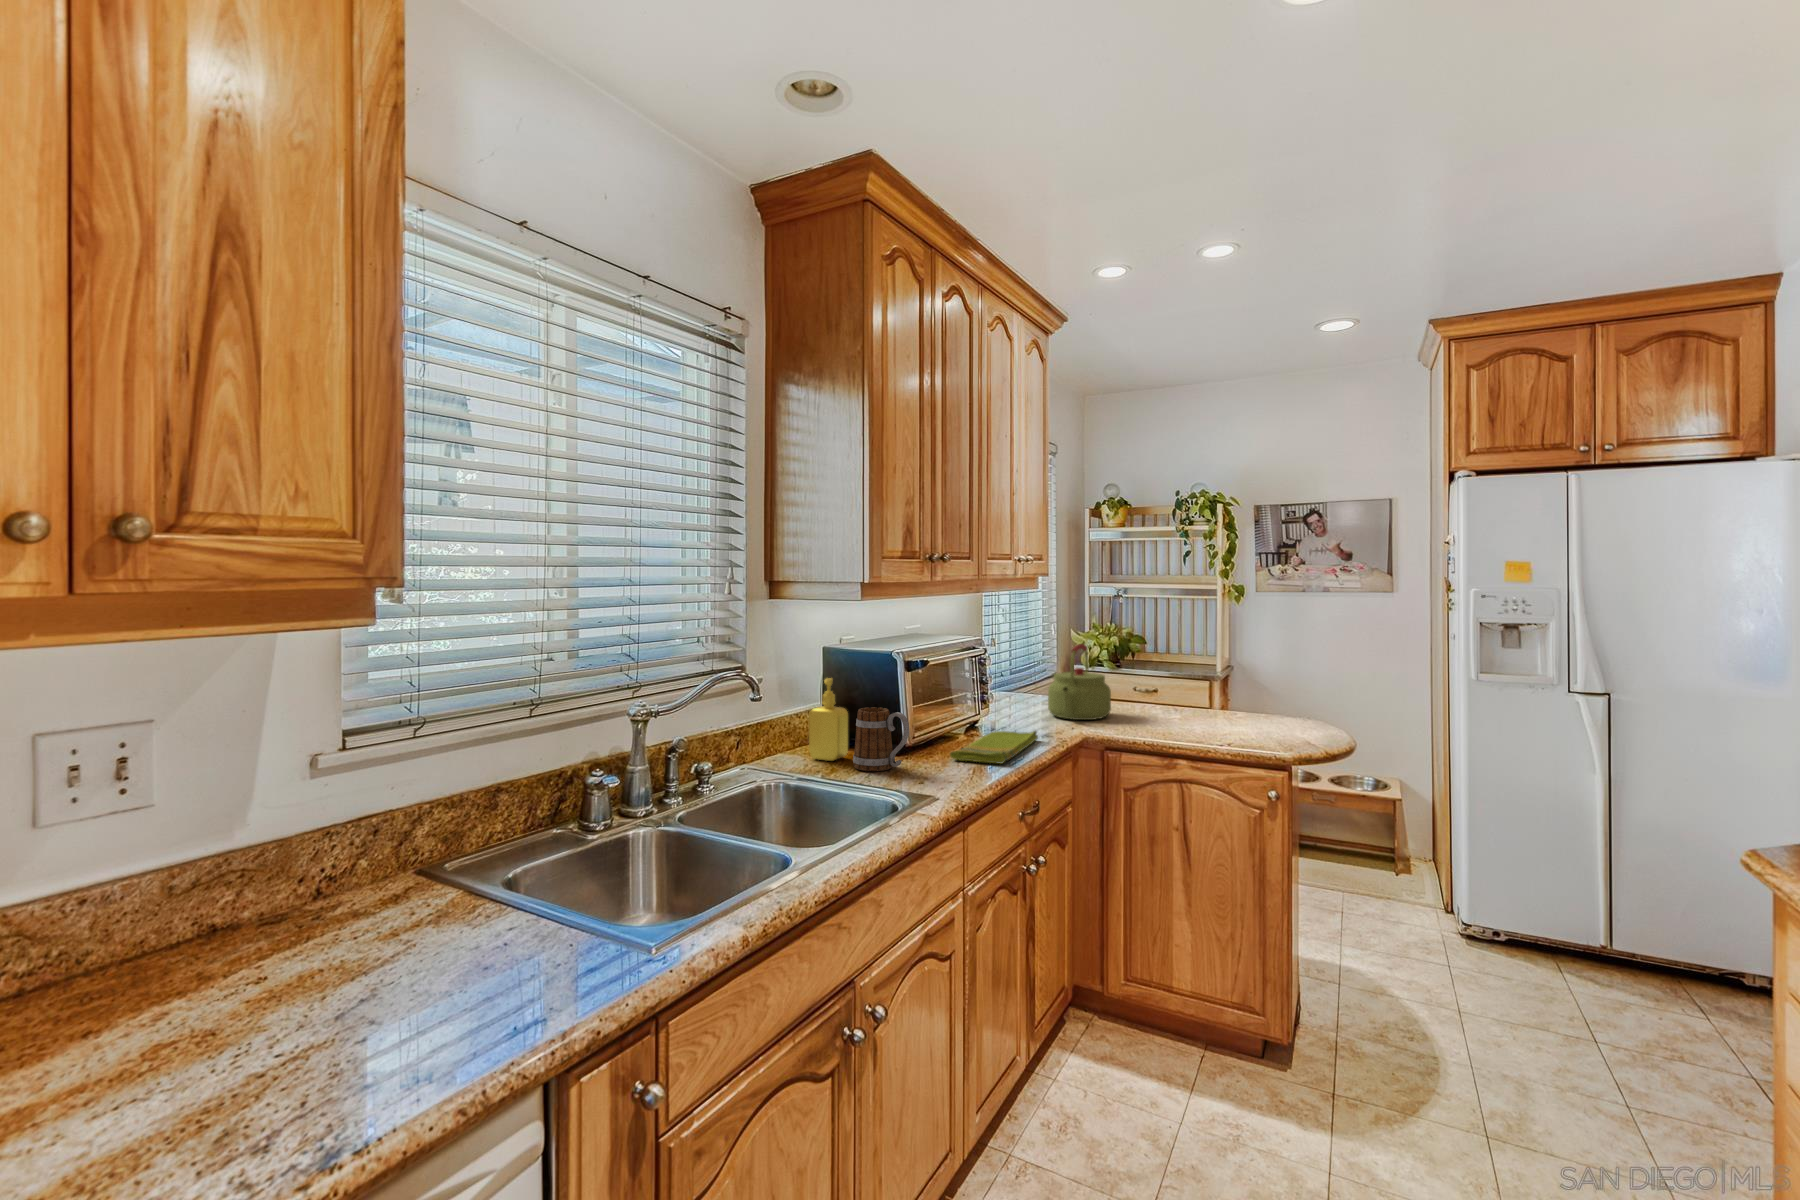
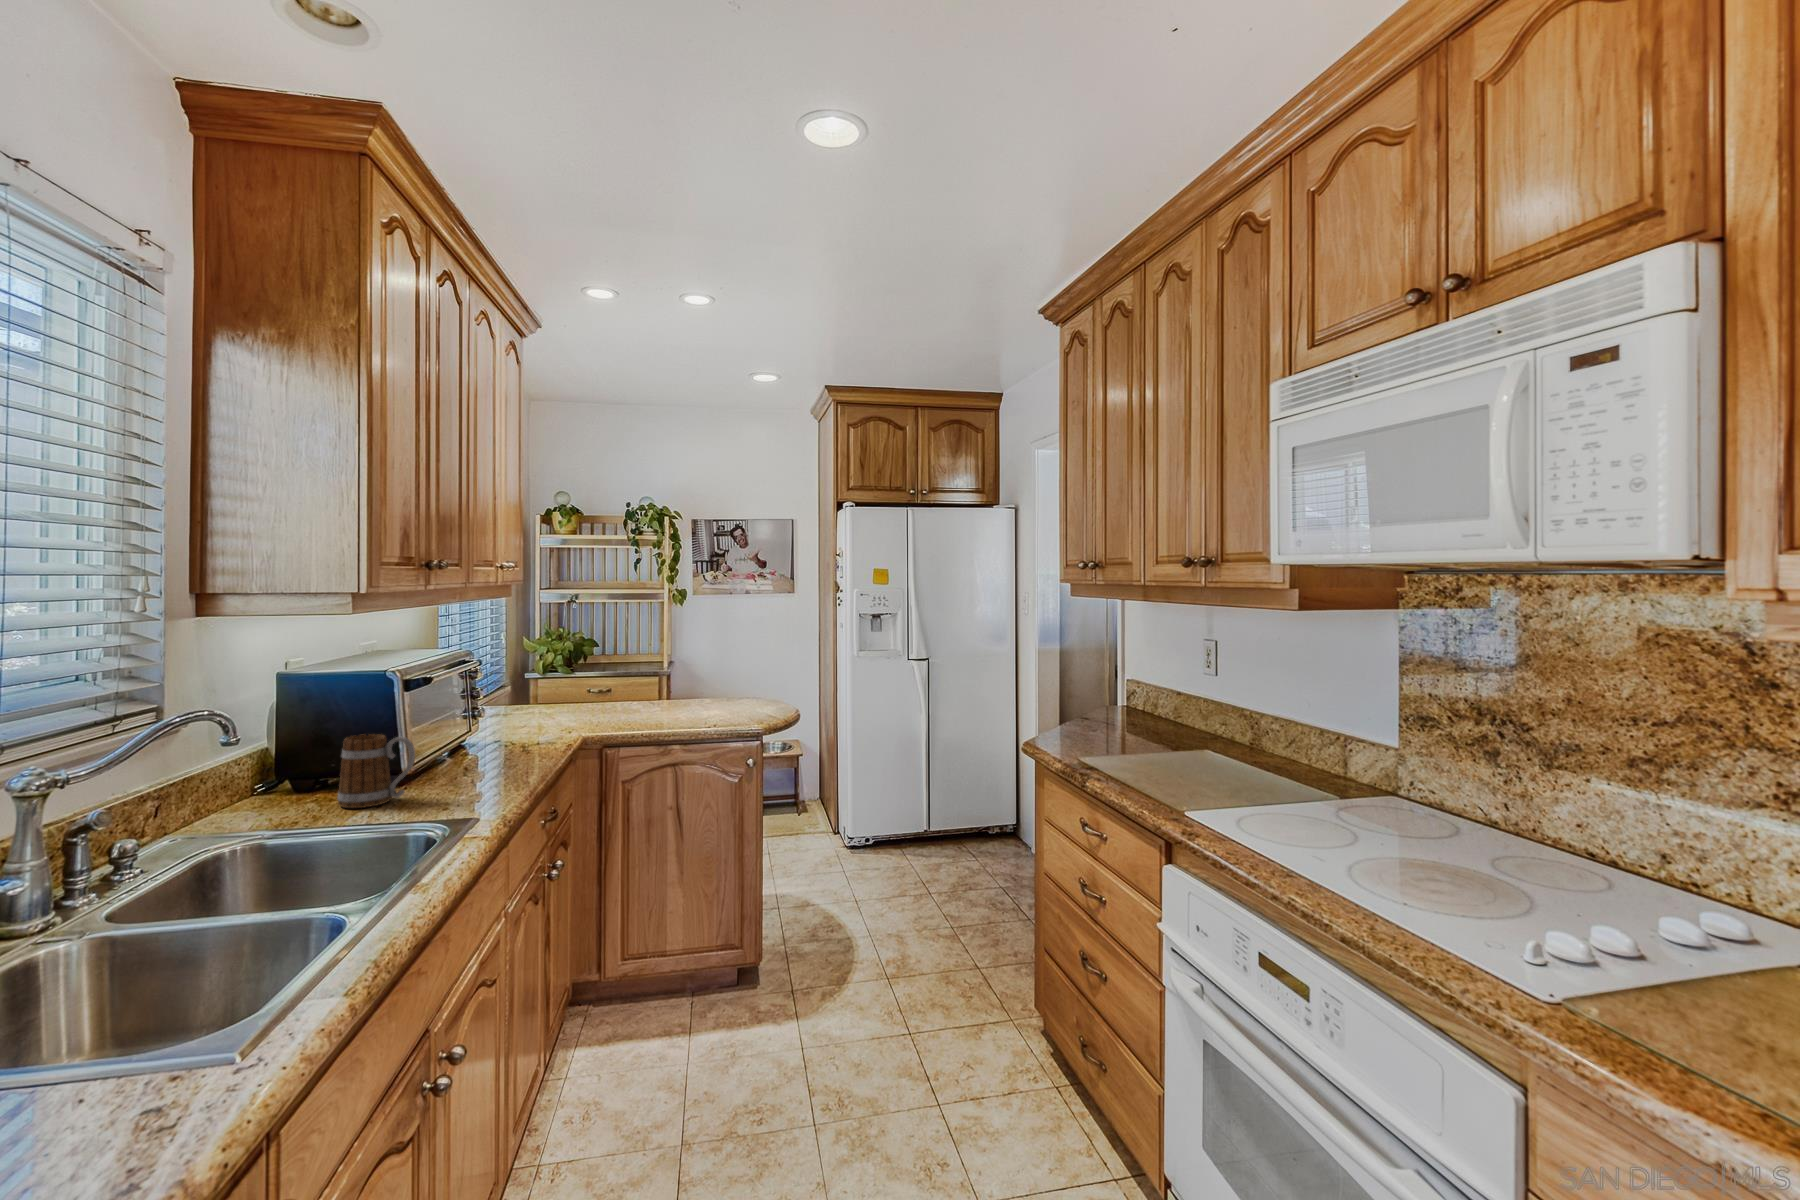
kettle: present [1048,644,1111,720] -> none [532,650,598,726]
soap dispenser: present [809,678,848,761] -> none [263,706,321,806]
dish towel: present [950,731,1038,764] -> none [456,740,540,780]

